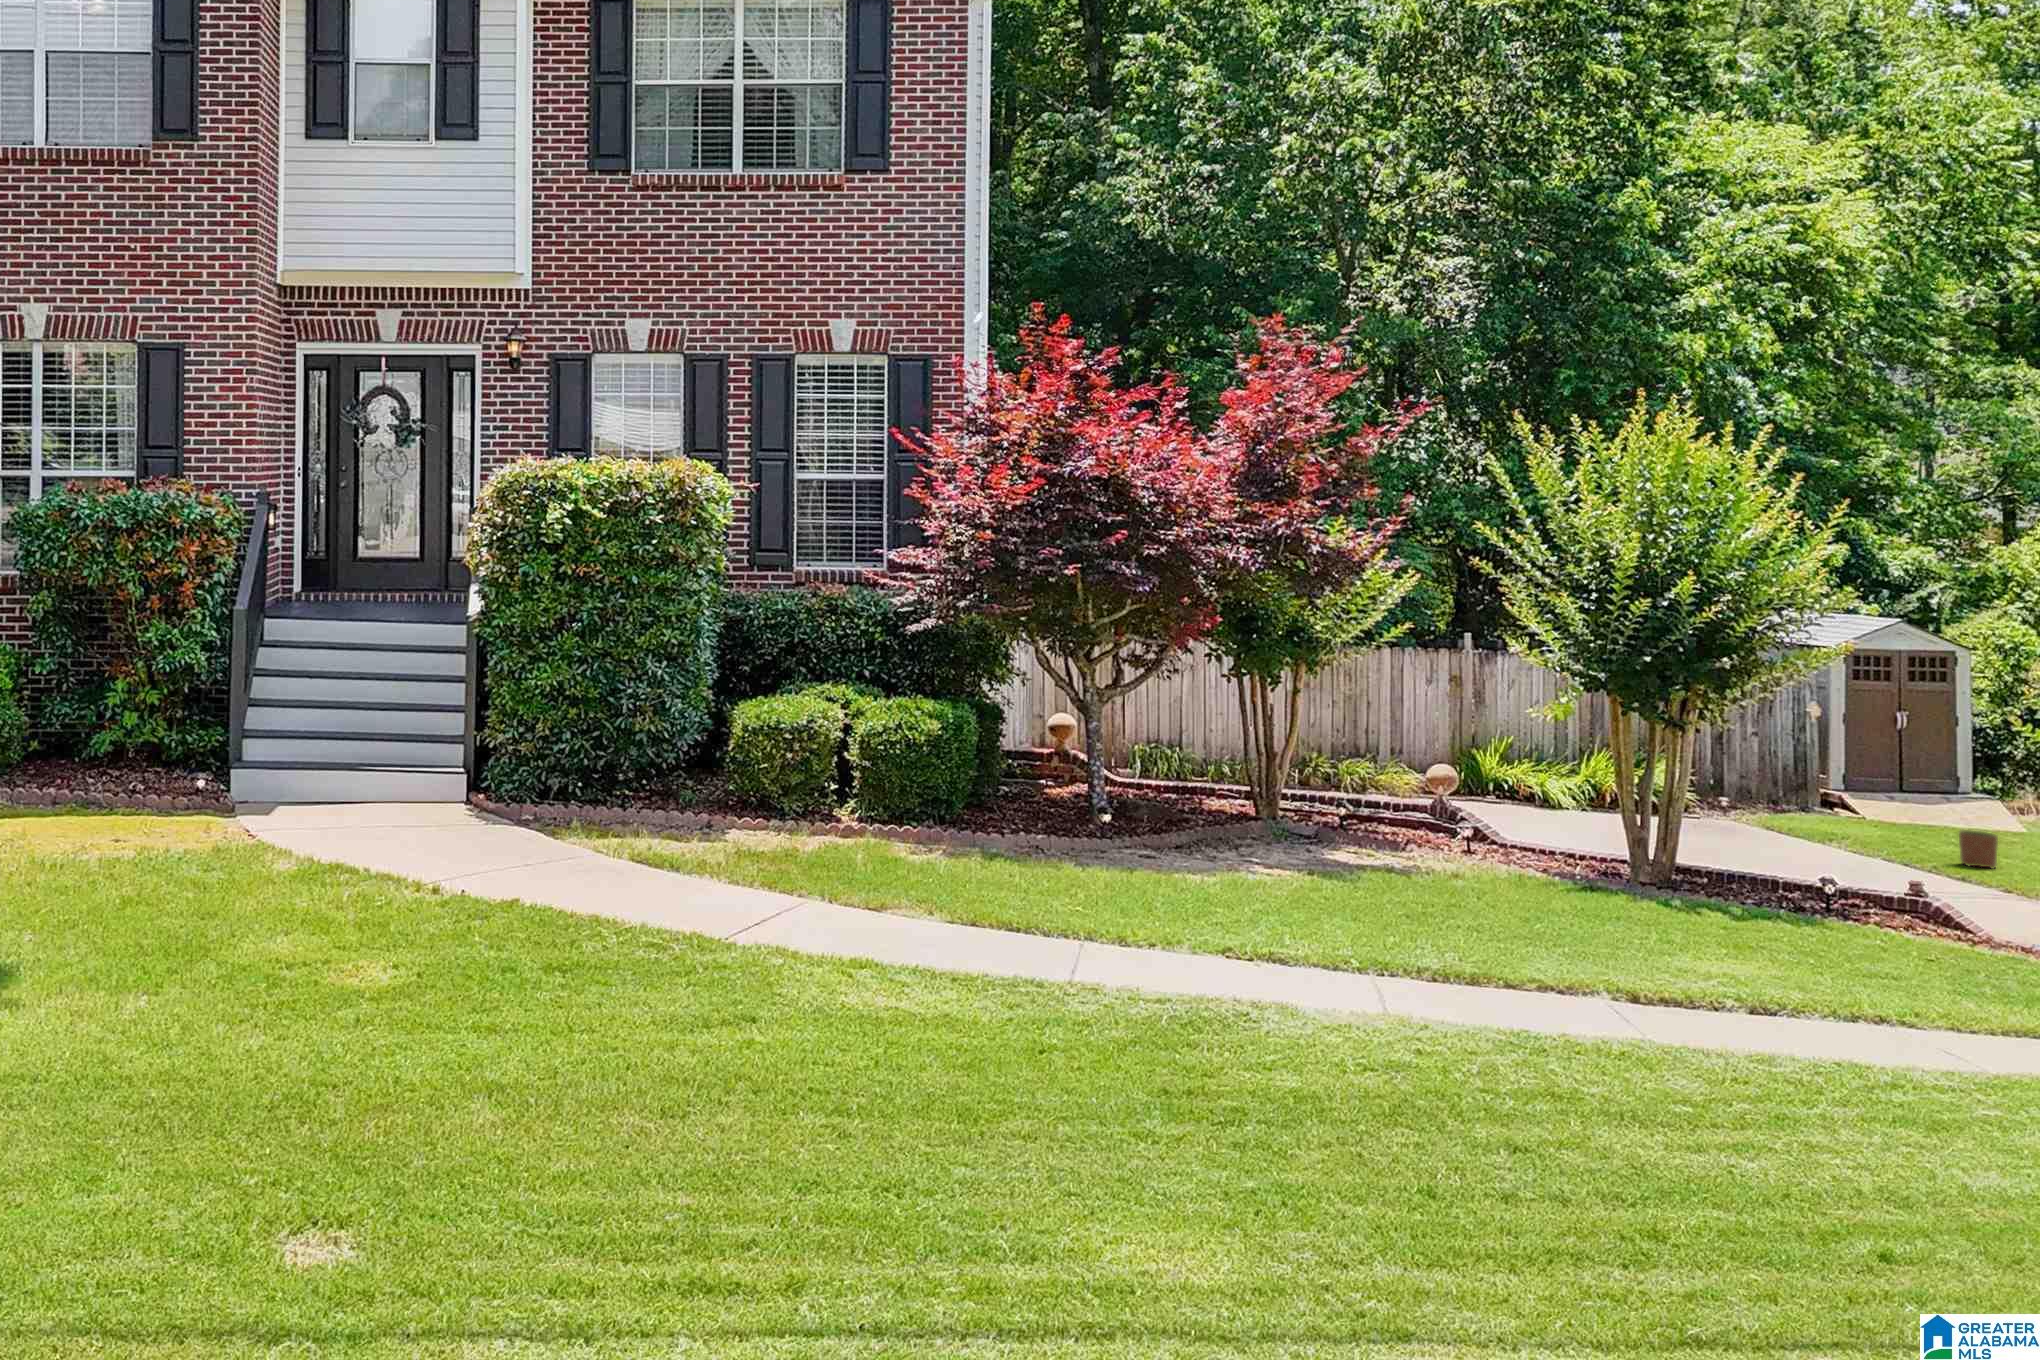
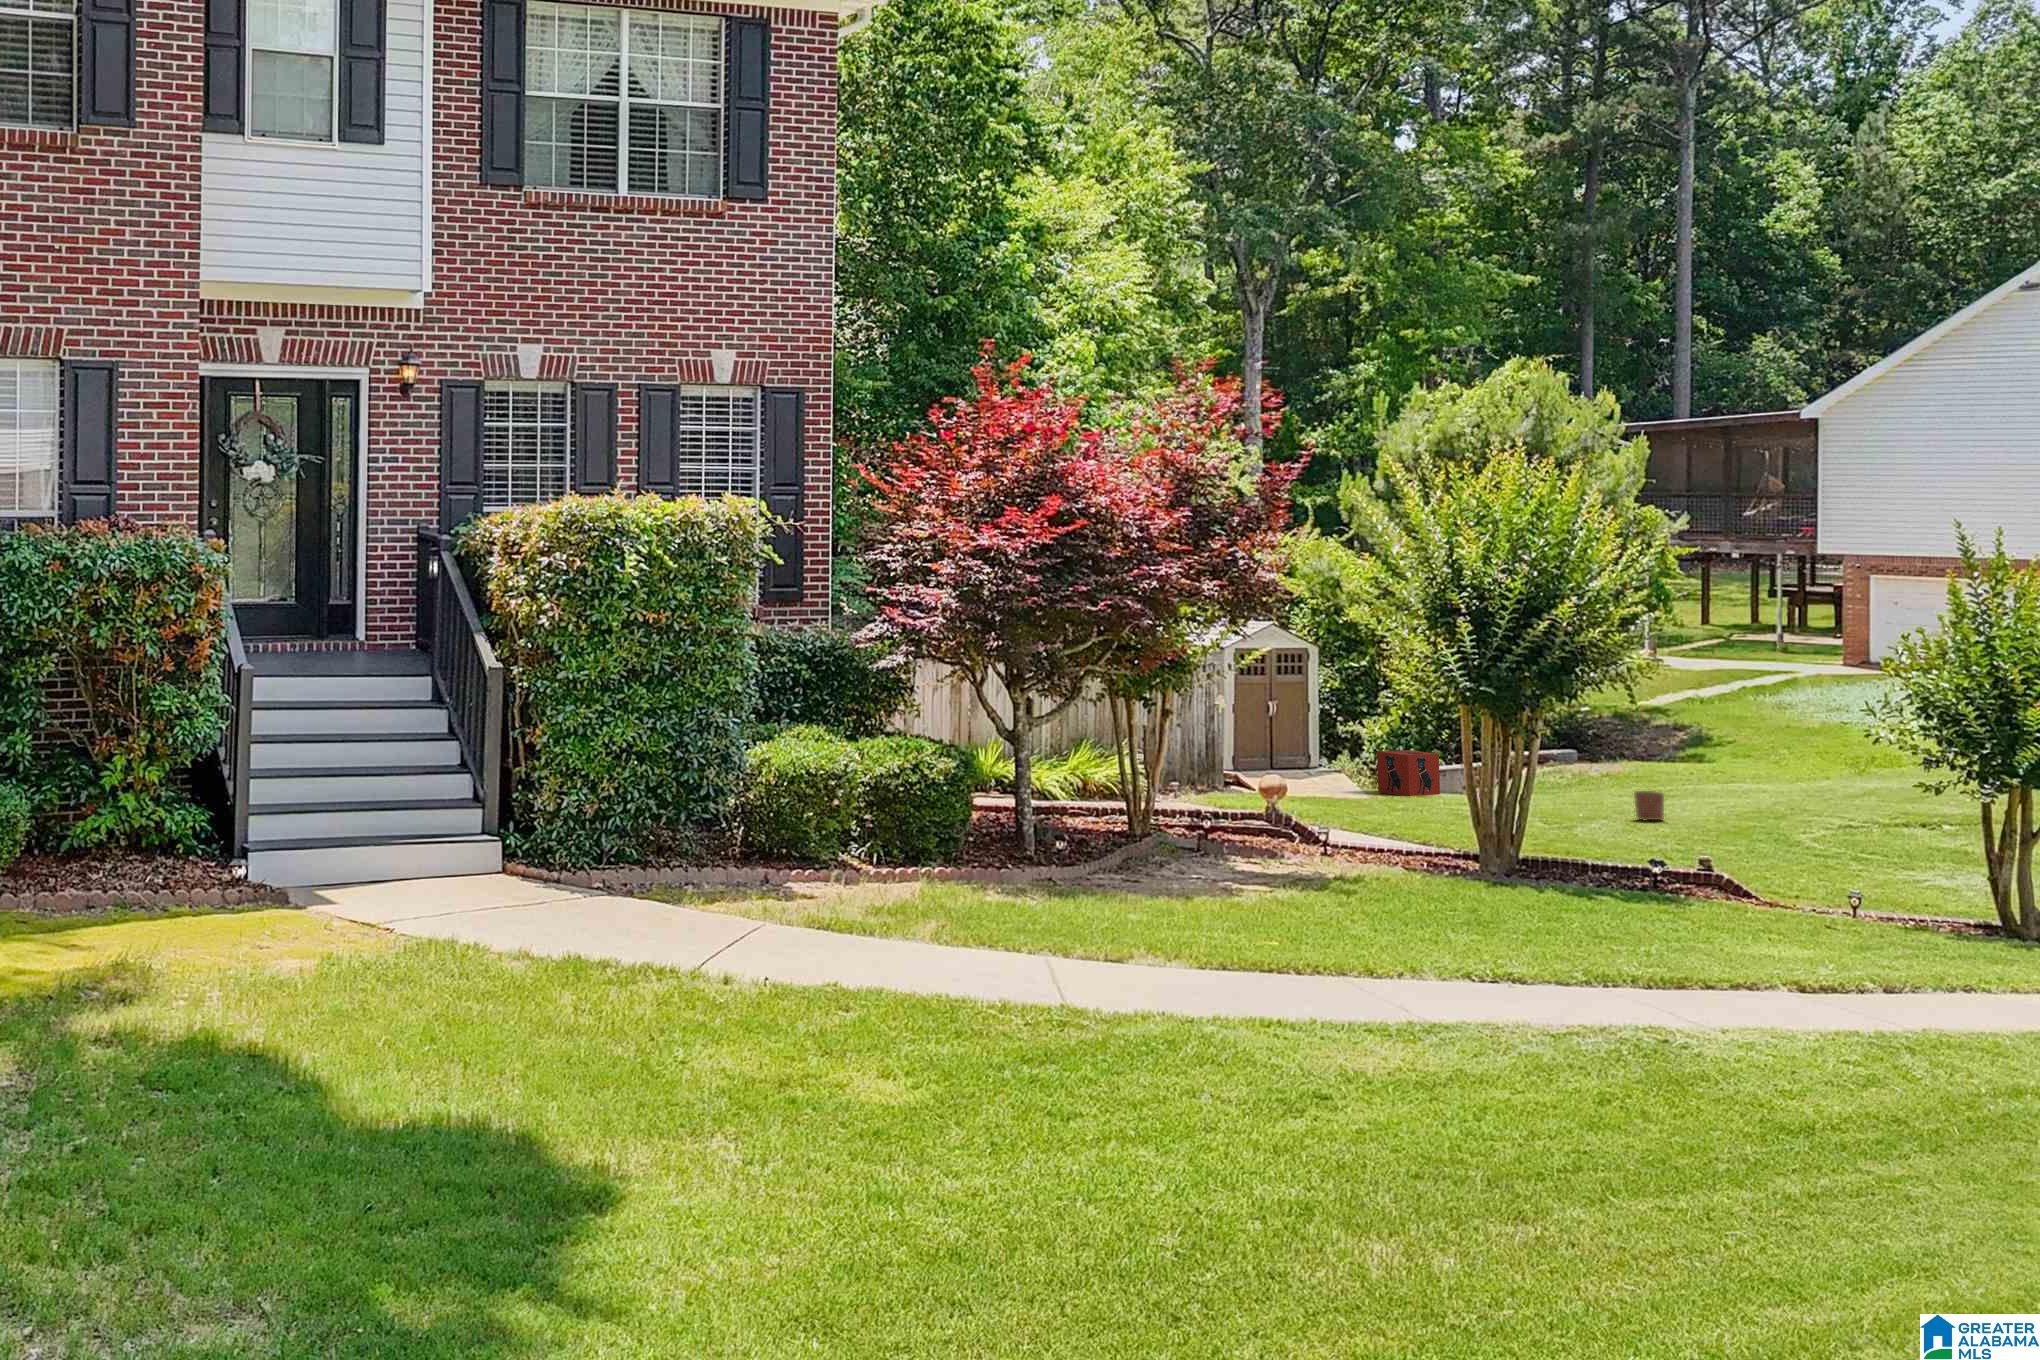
storage box: none [1720,755,1795,810] -> present [1377,750,1440,796]

